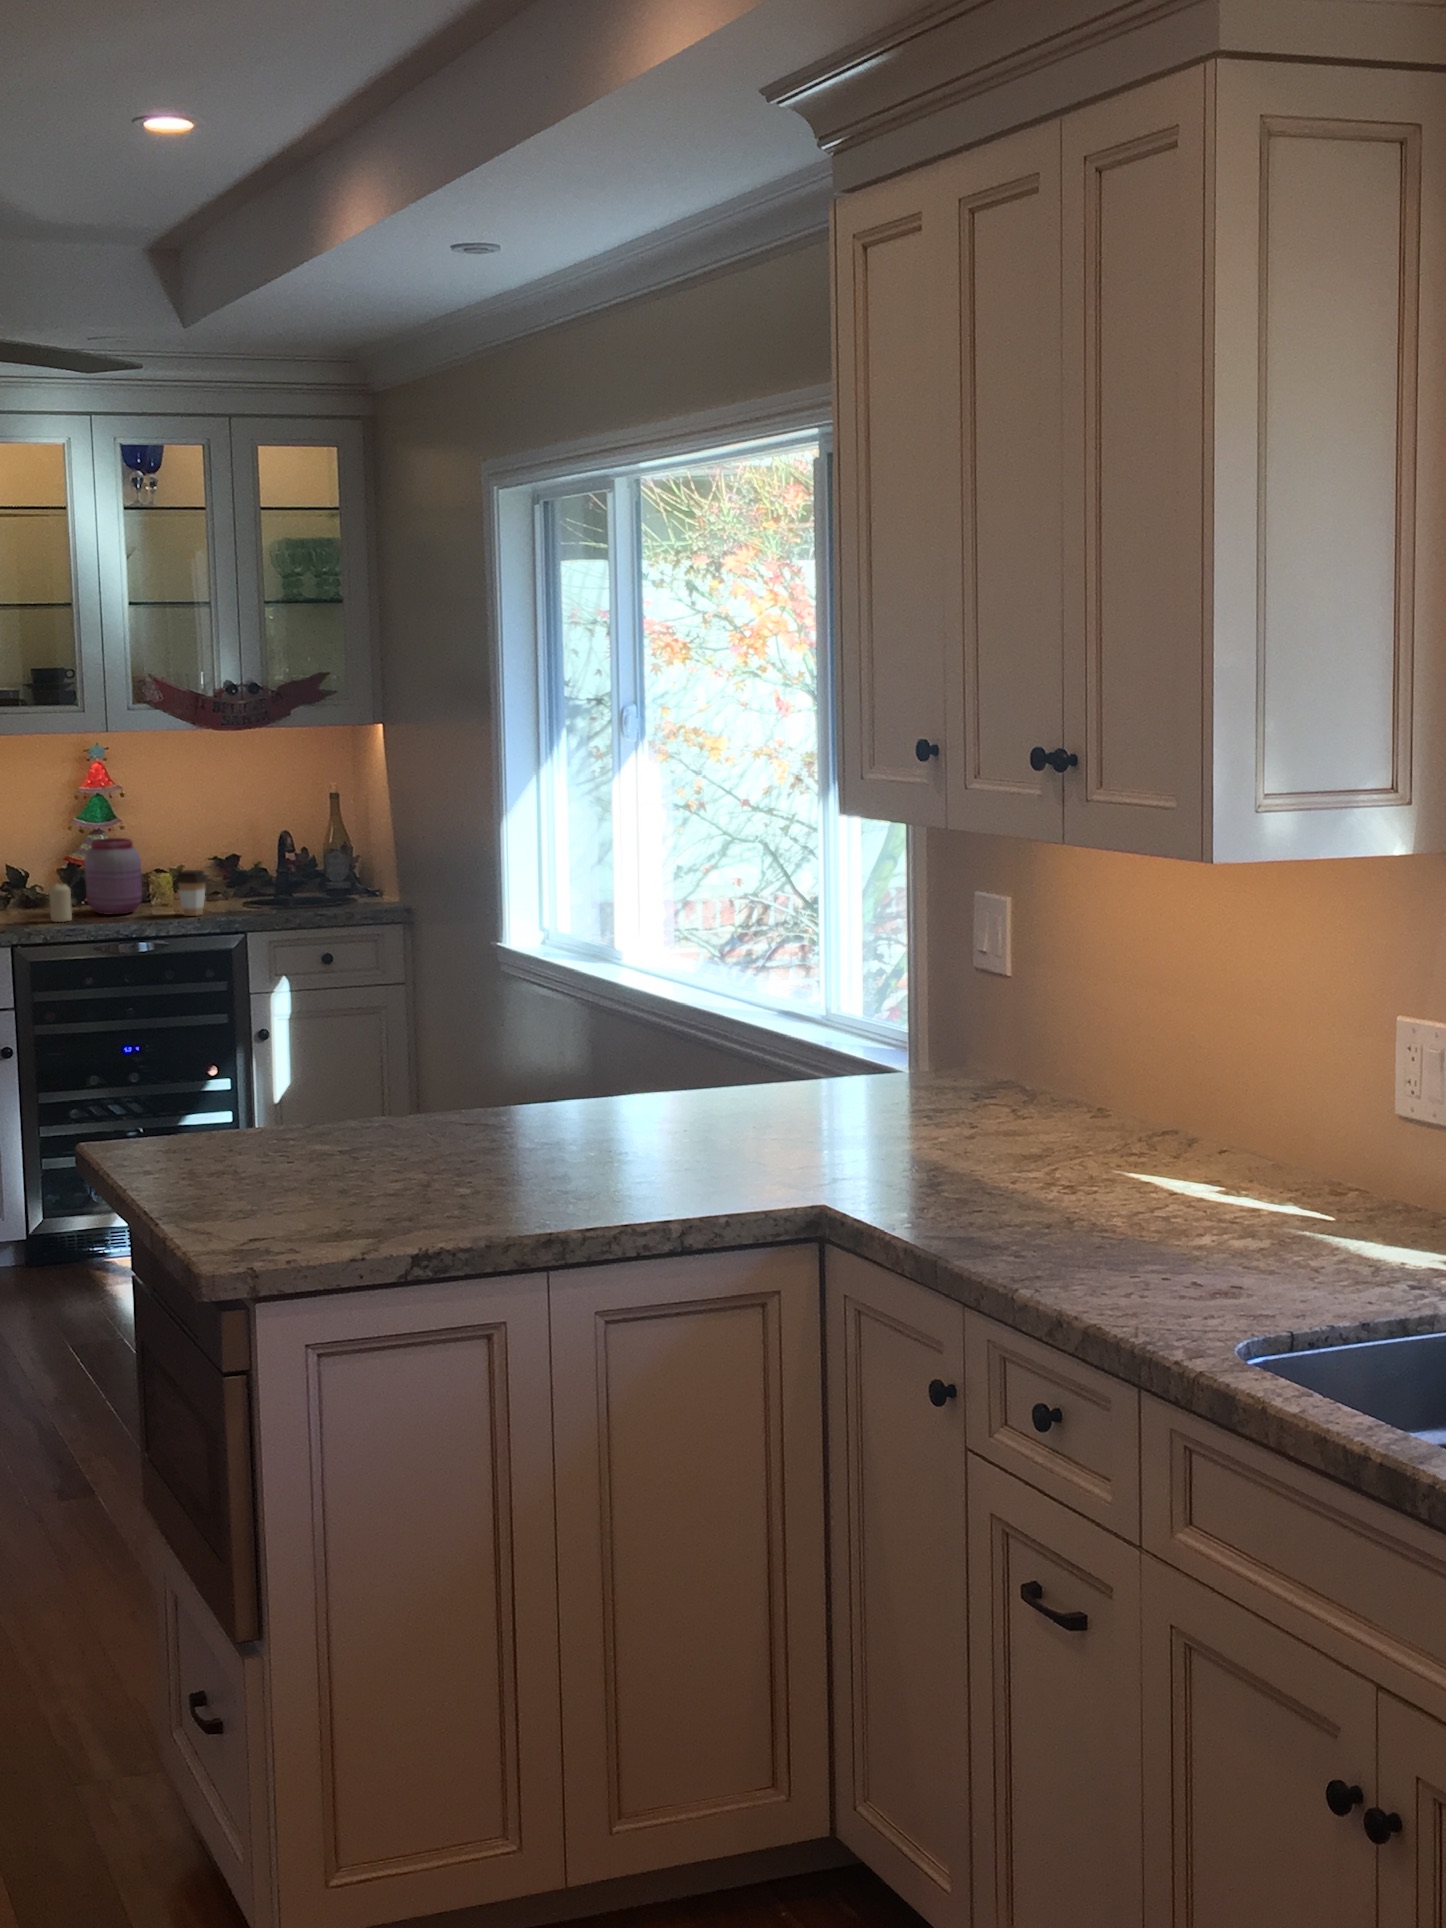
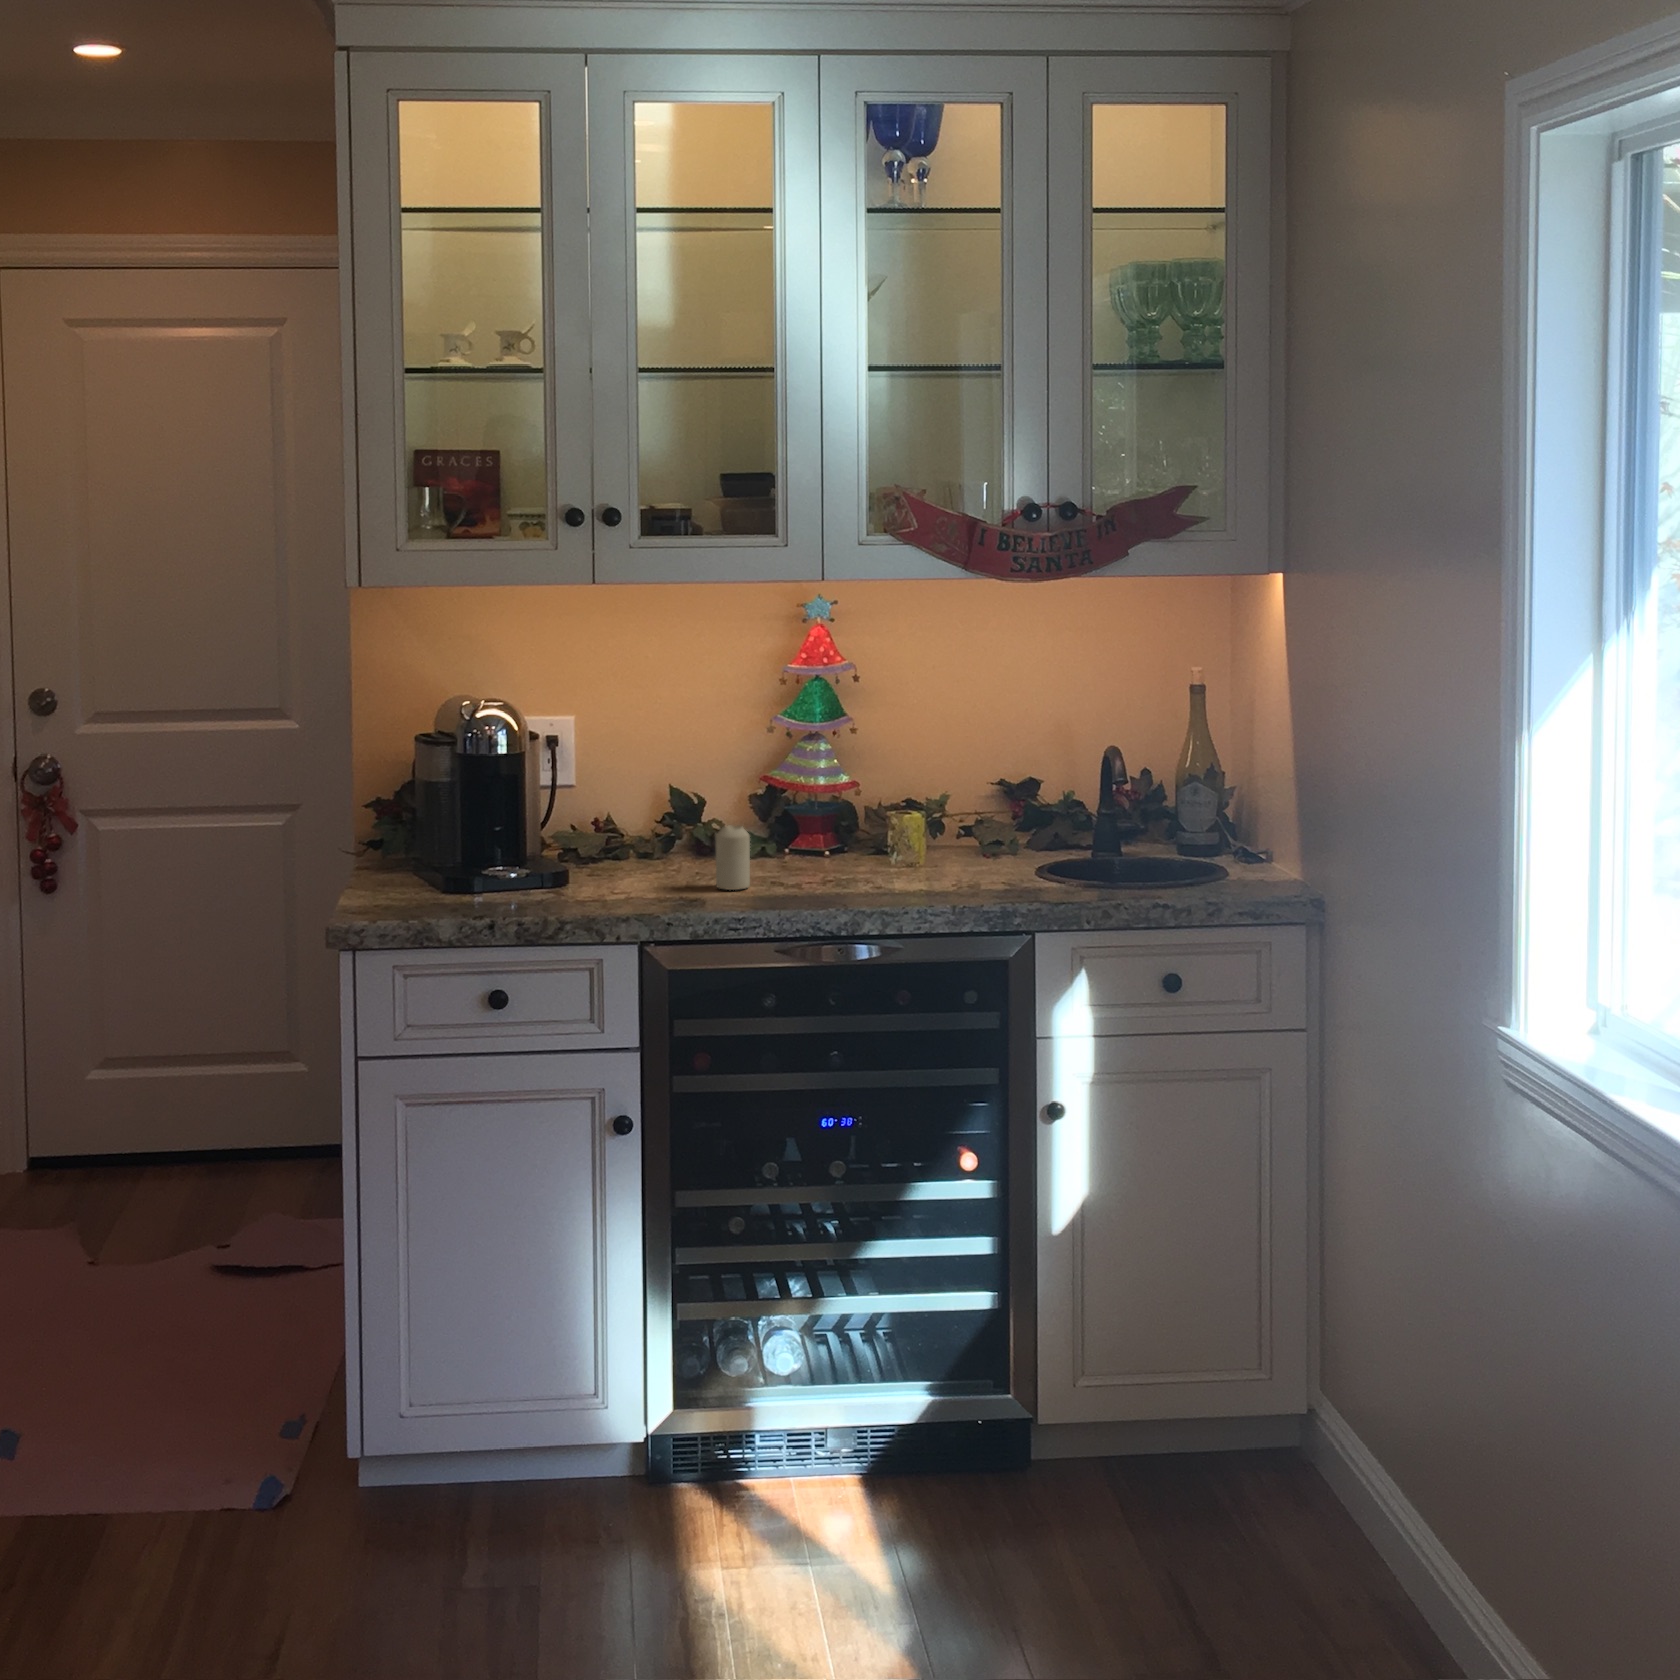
jar: present [85,838,142,915] -> none [780,751,869,879]
coffee cup: present [175,870,208,916] -> none [918,810,975,890]

